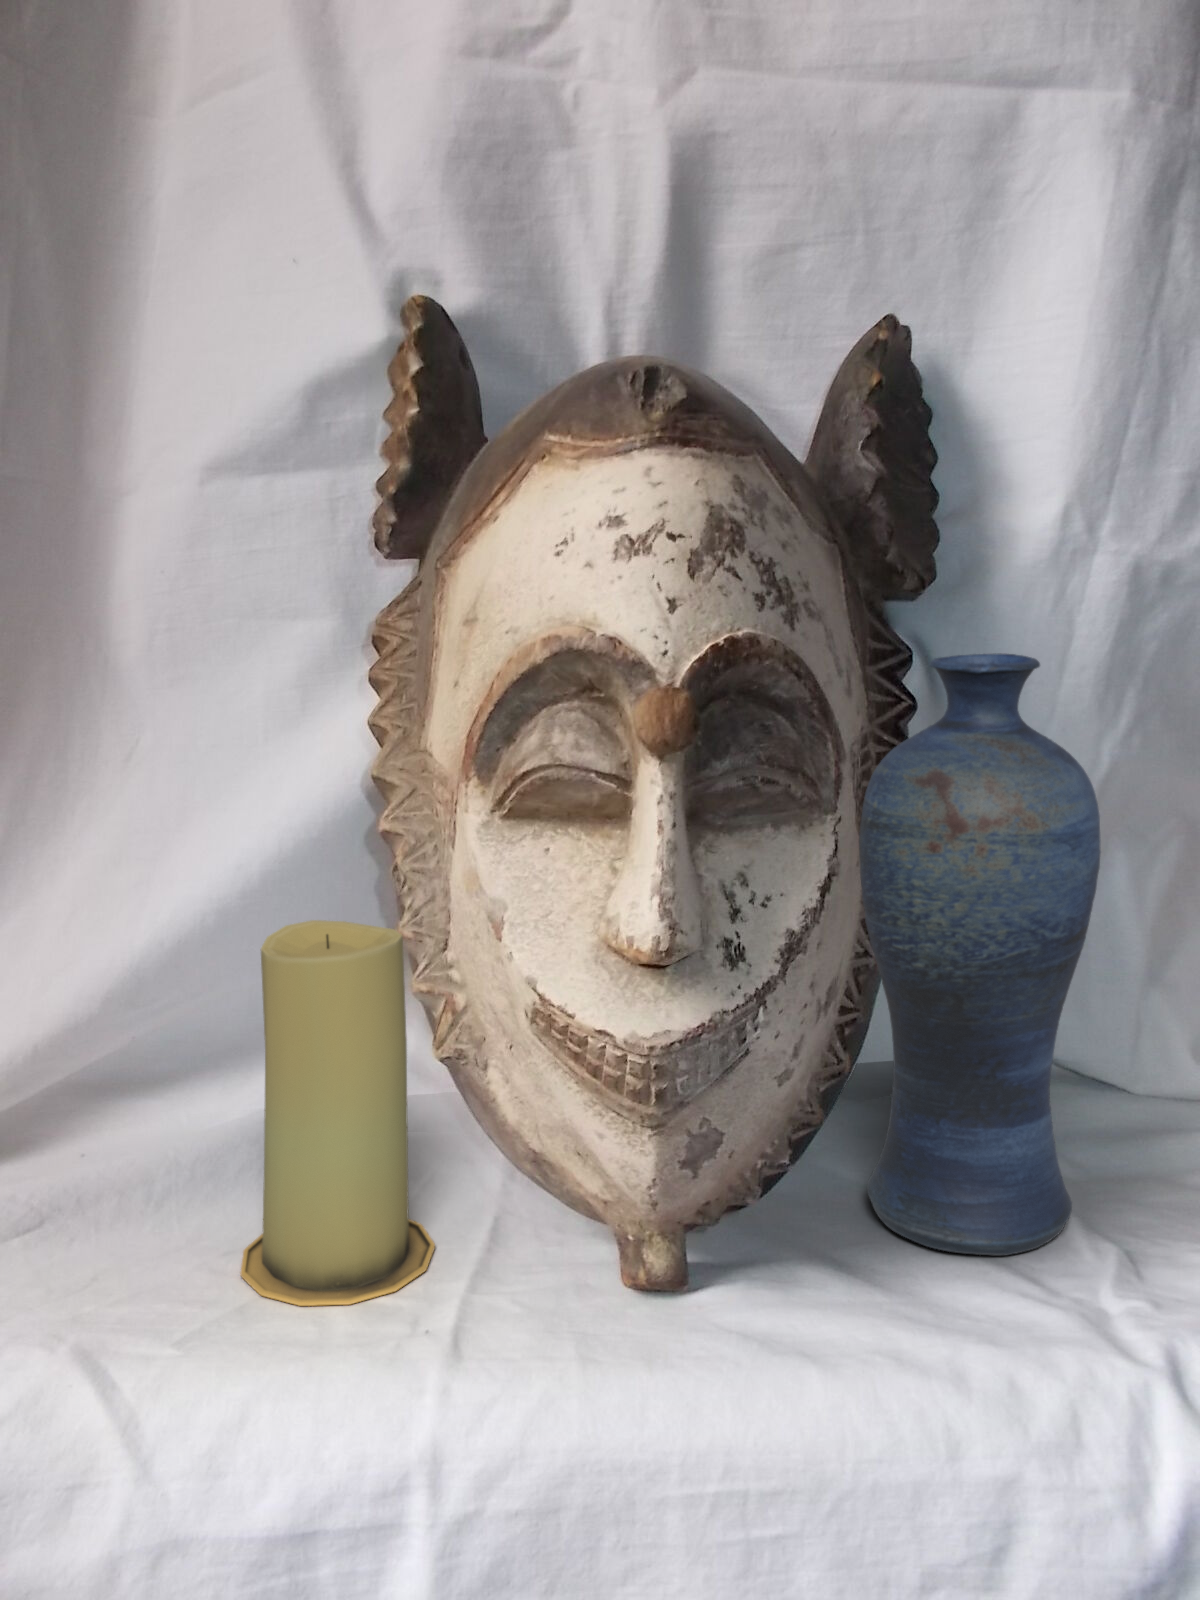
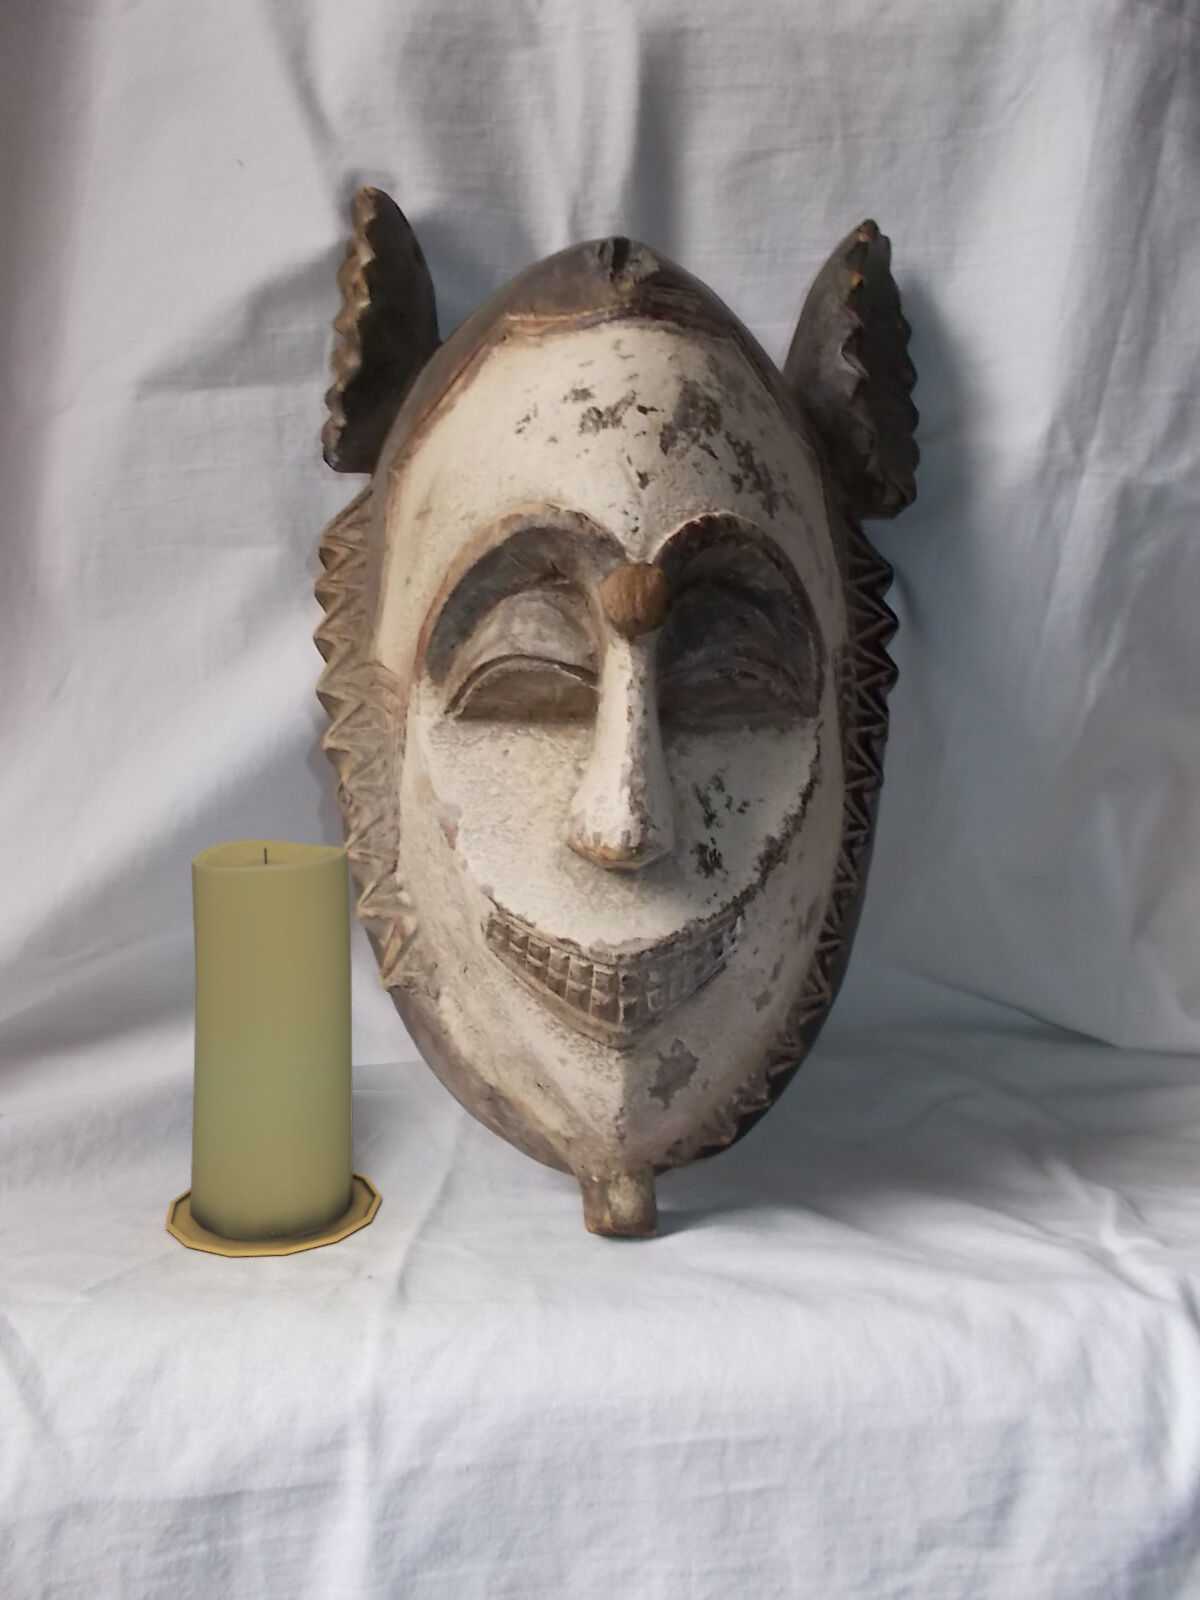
vase: present [859,653,1101,1255] -> none [841,556,1098,1203]

